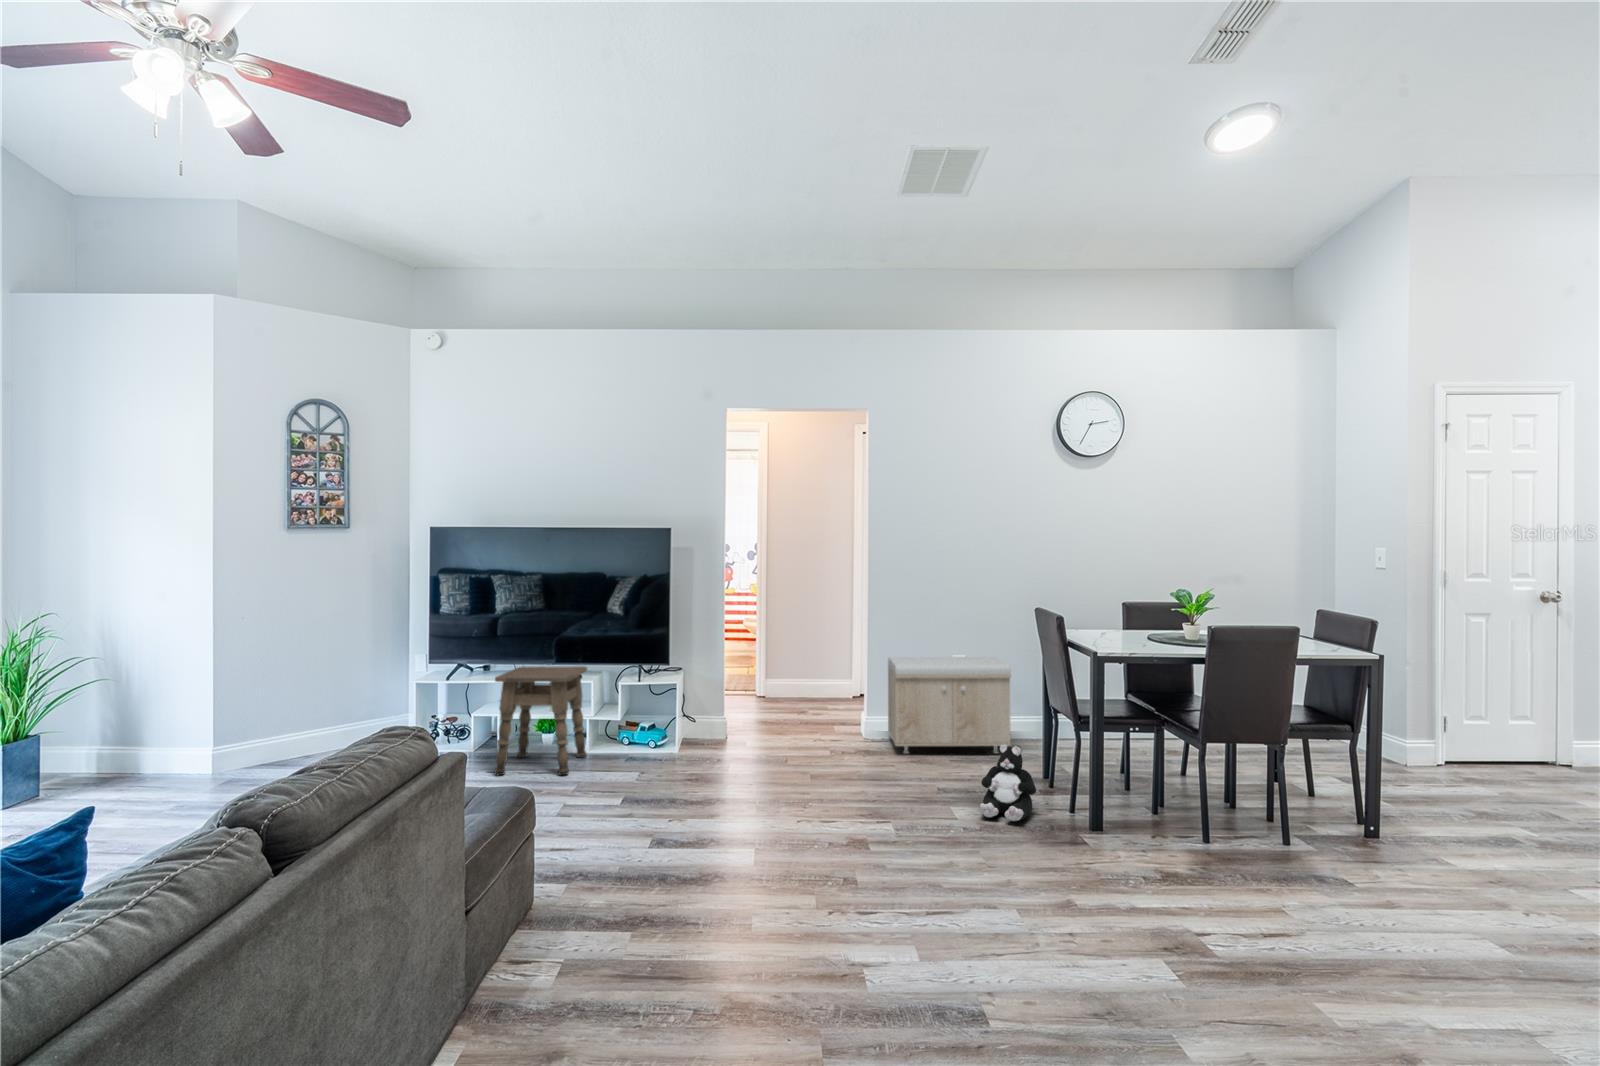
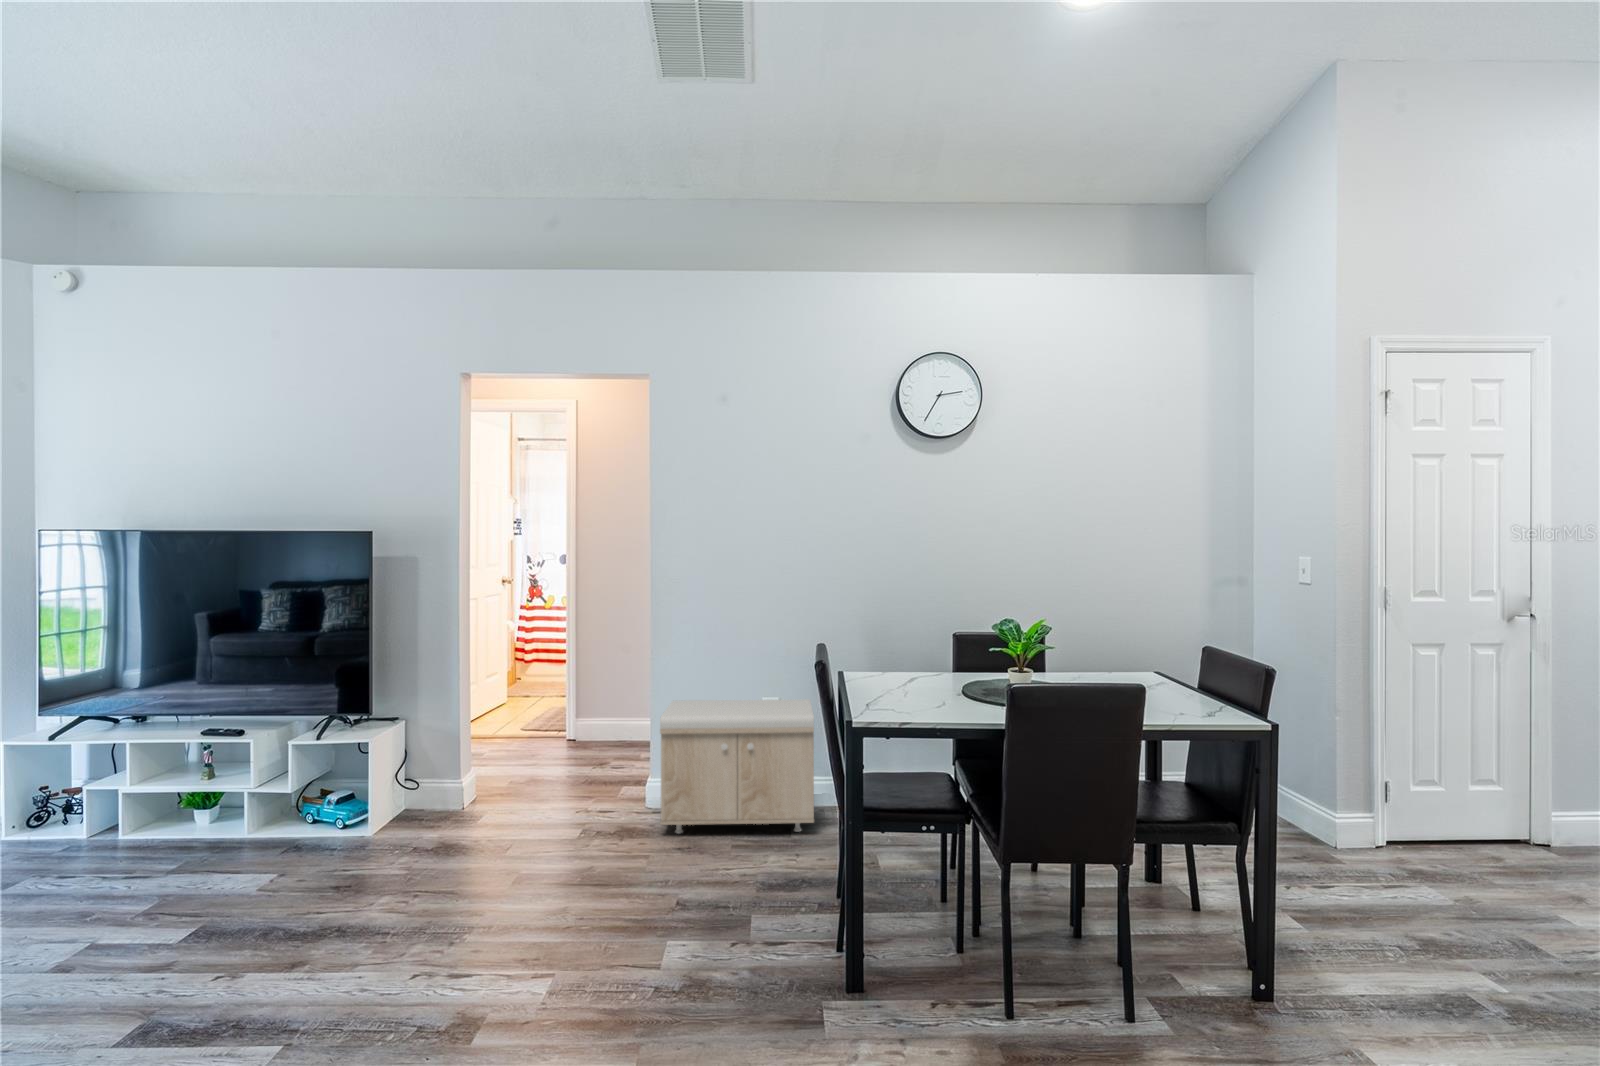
side table: present [494,666,587,775] -> none [62,721,239,884]
plush toy: present [980,744,1036,821] -> none [693,848,782,975]

